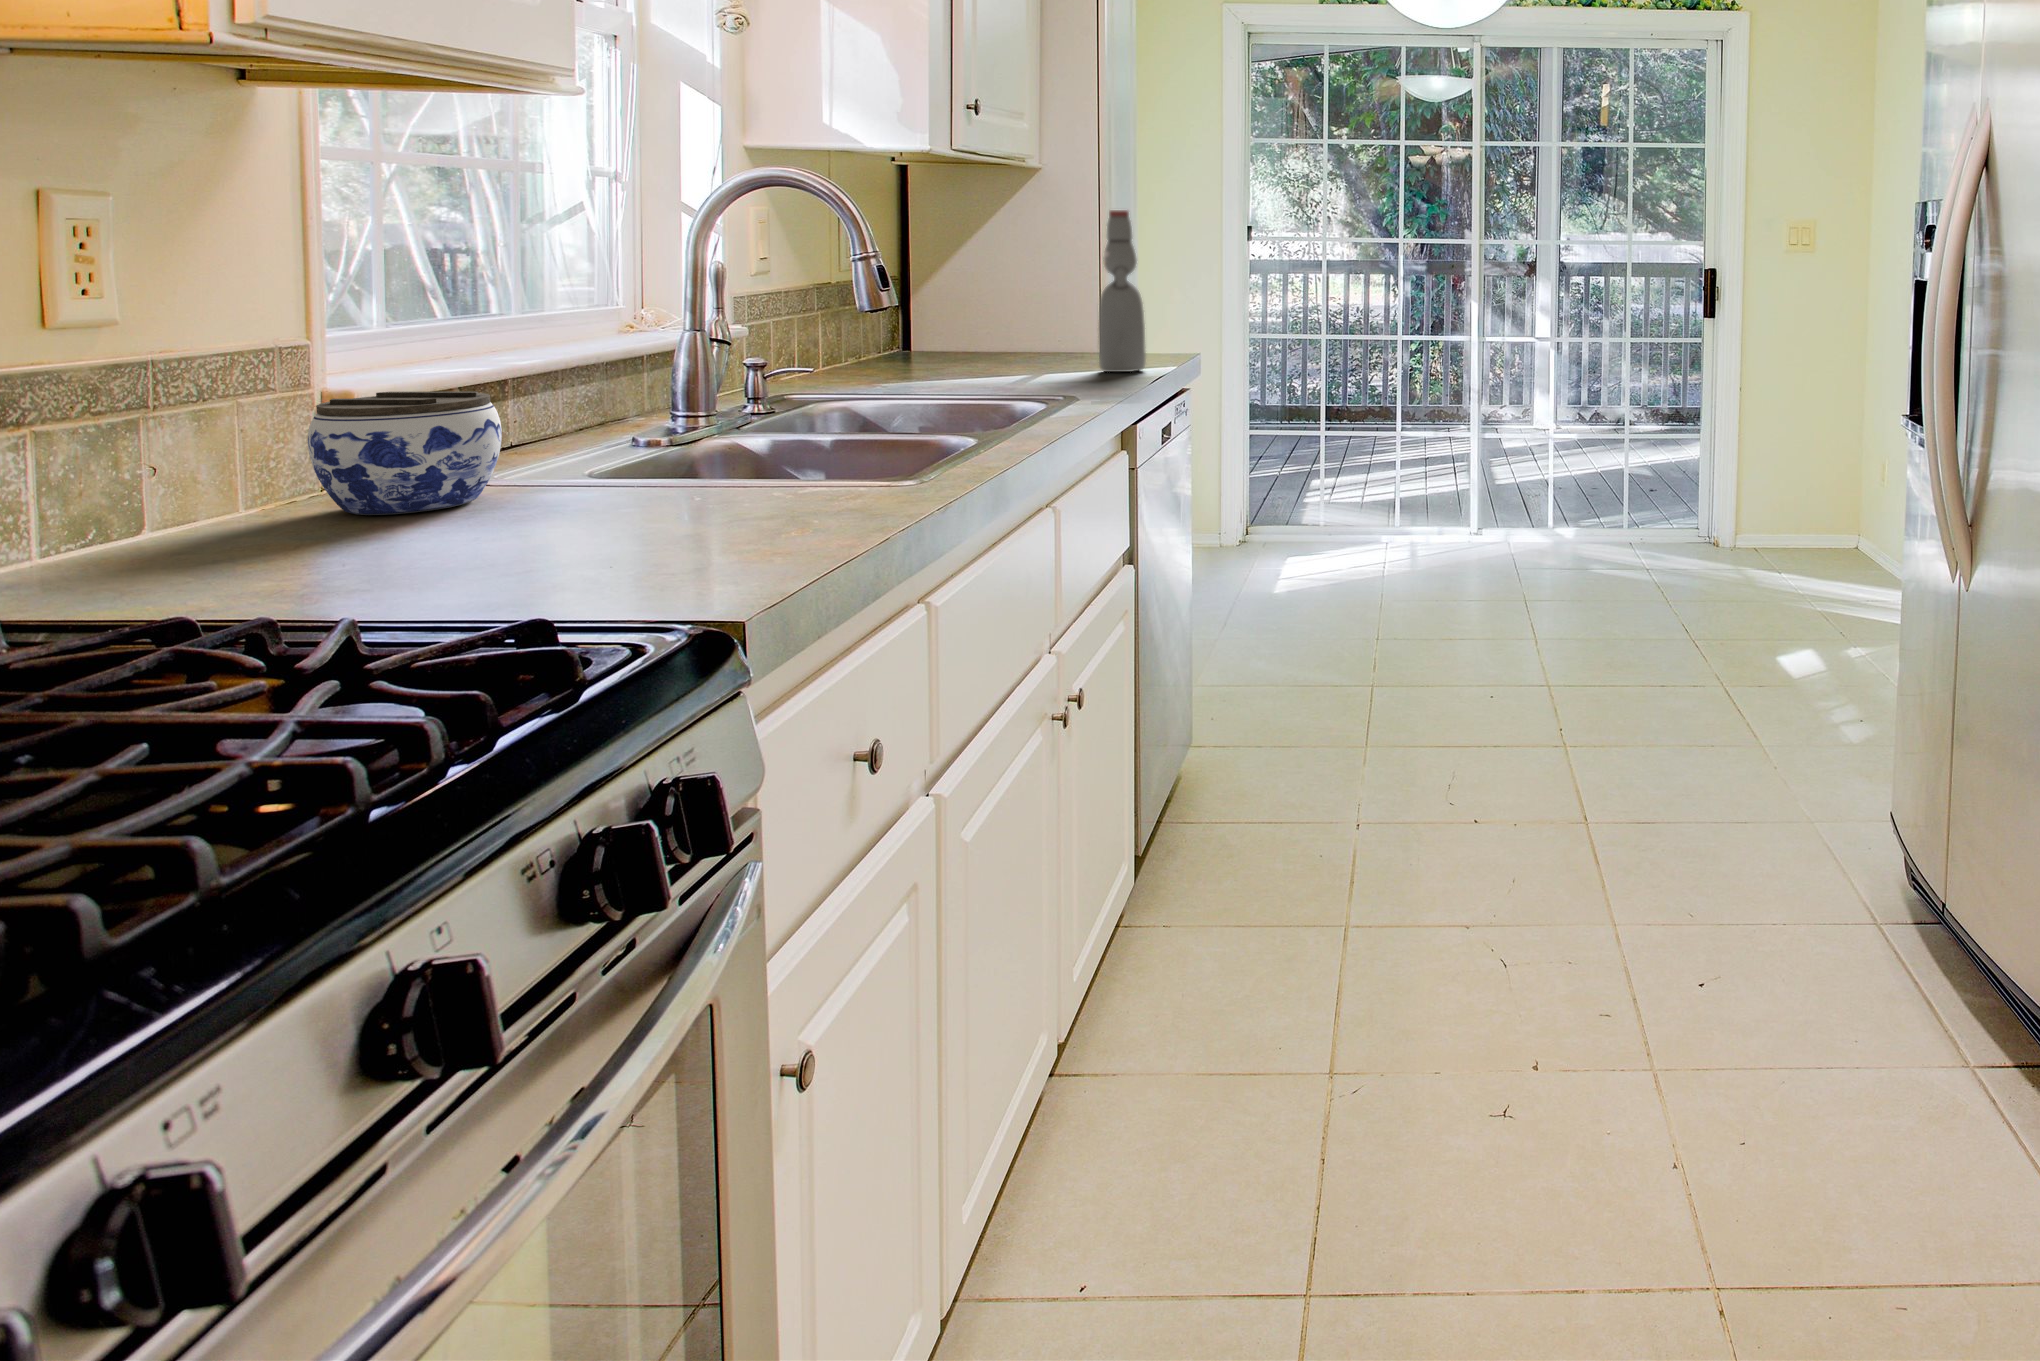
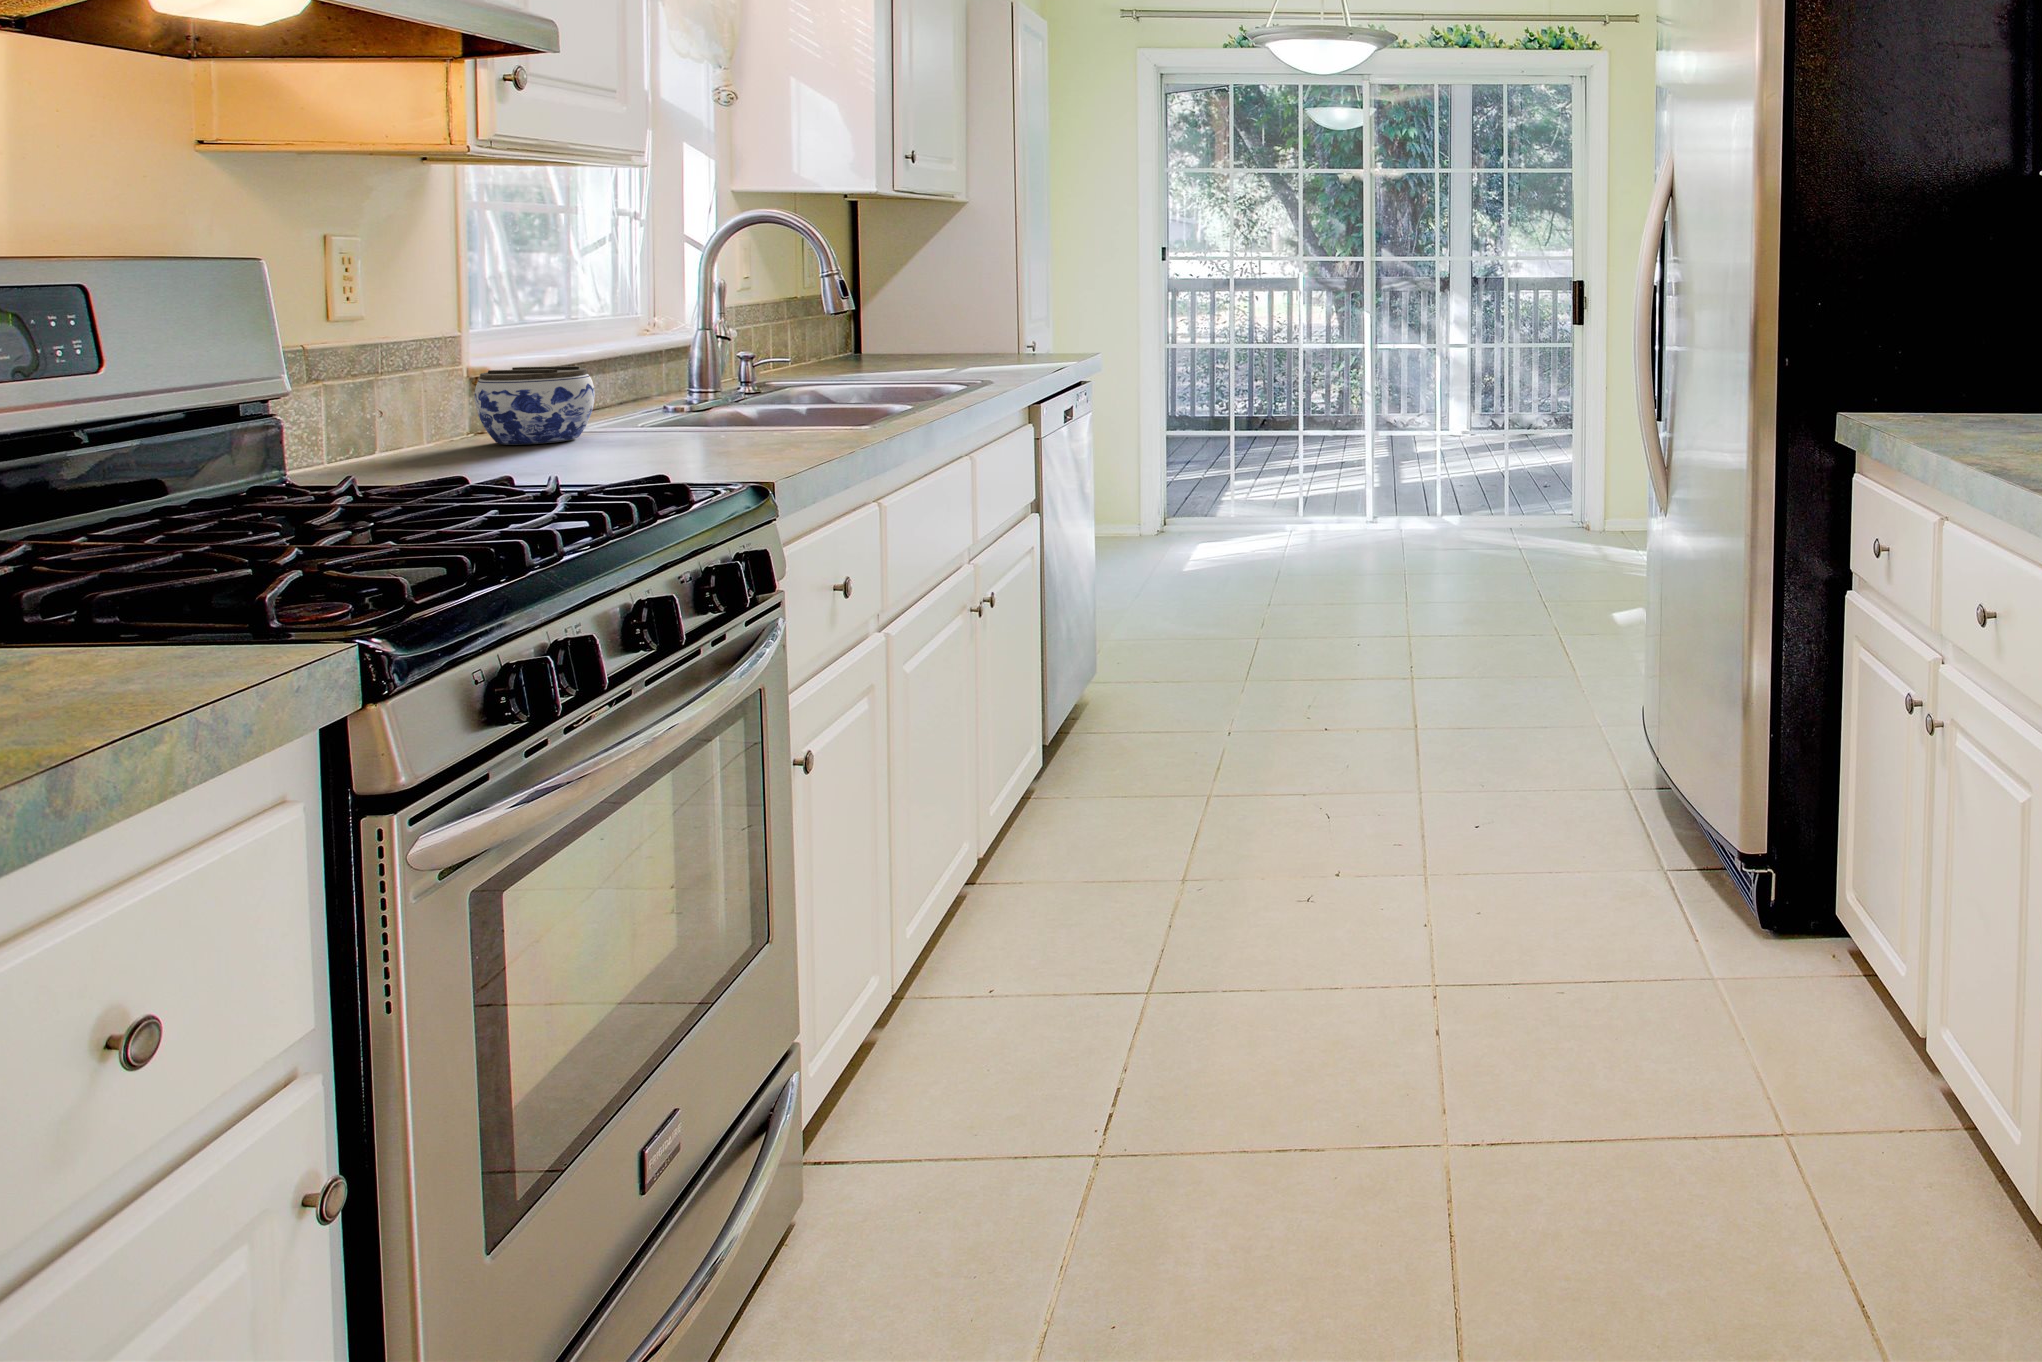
bottle: present [1098,210,1146,372] -> none [1014,239,1052,368]

